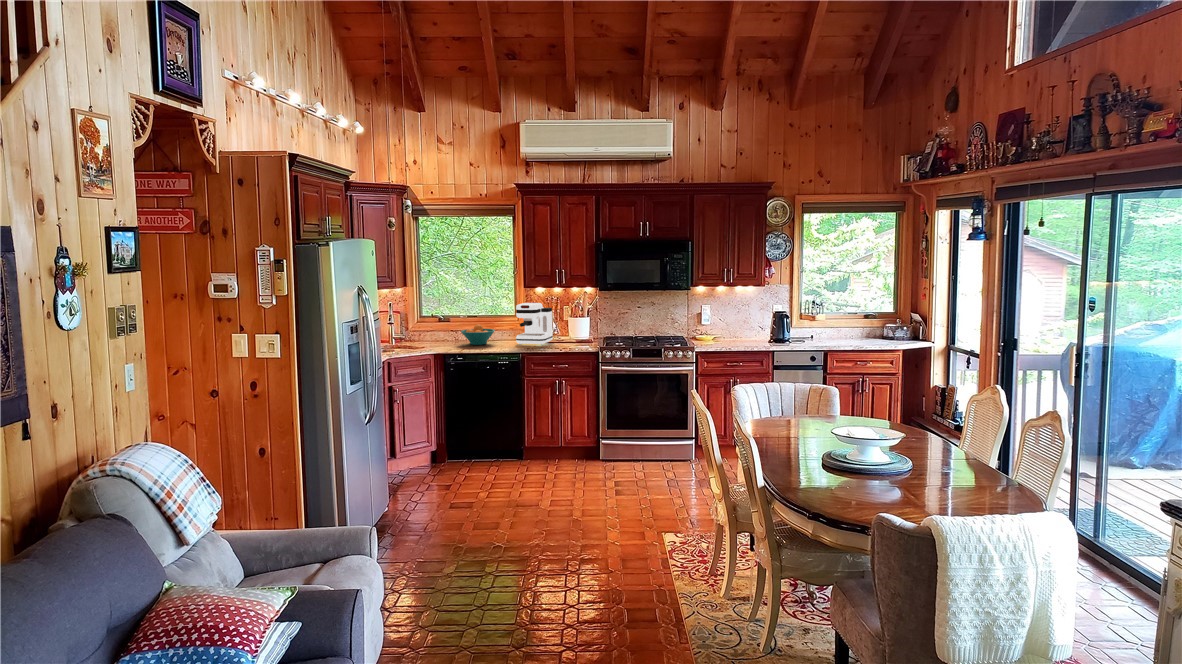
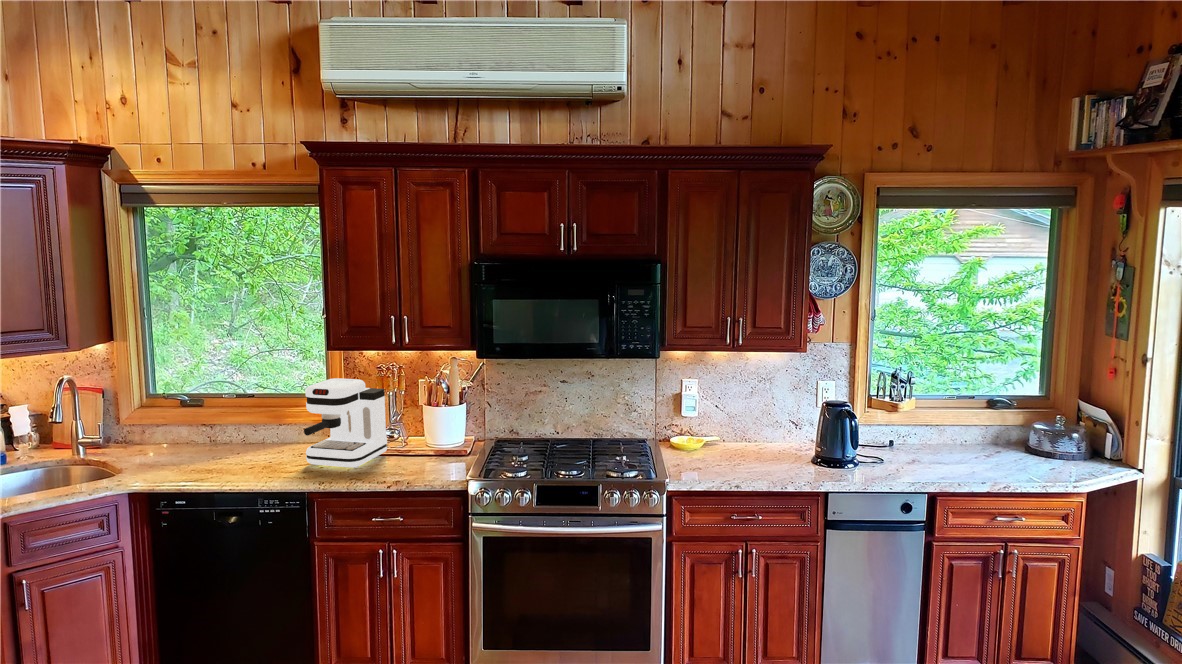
fruit bowl: present [461,324,495,345] -> none [193,424,268,467]

